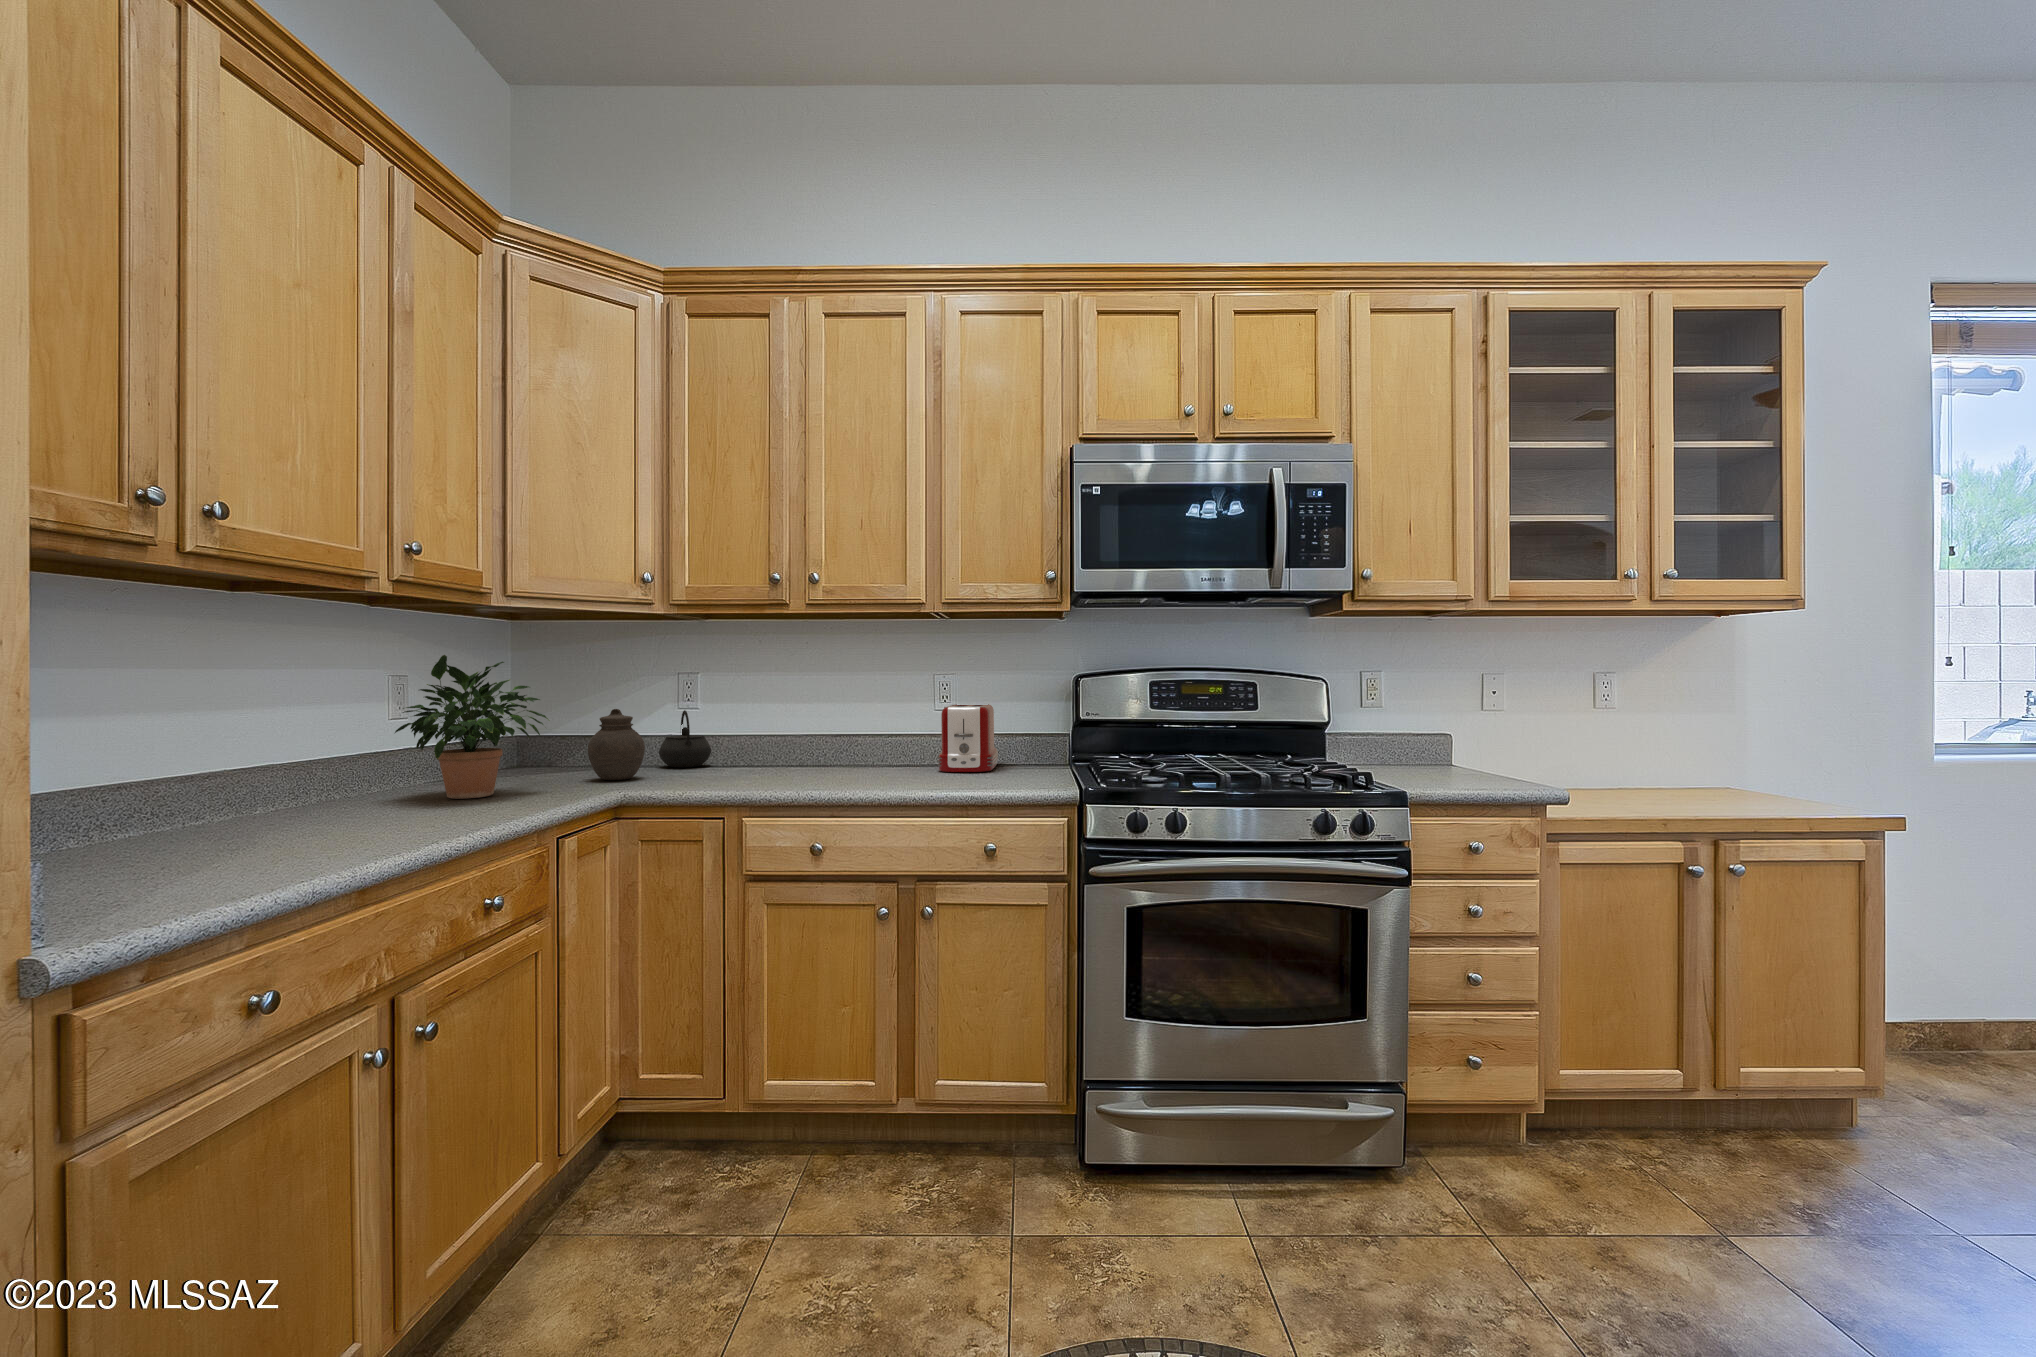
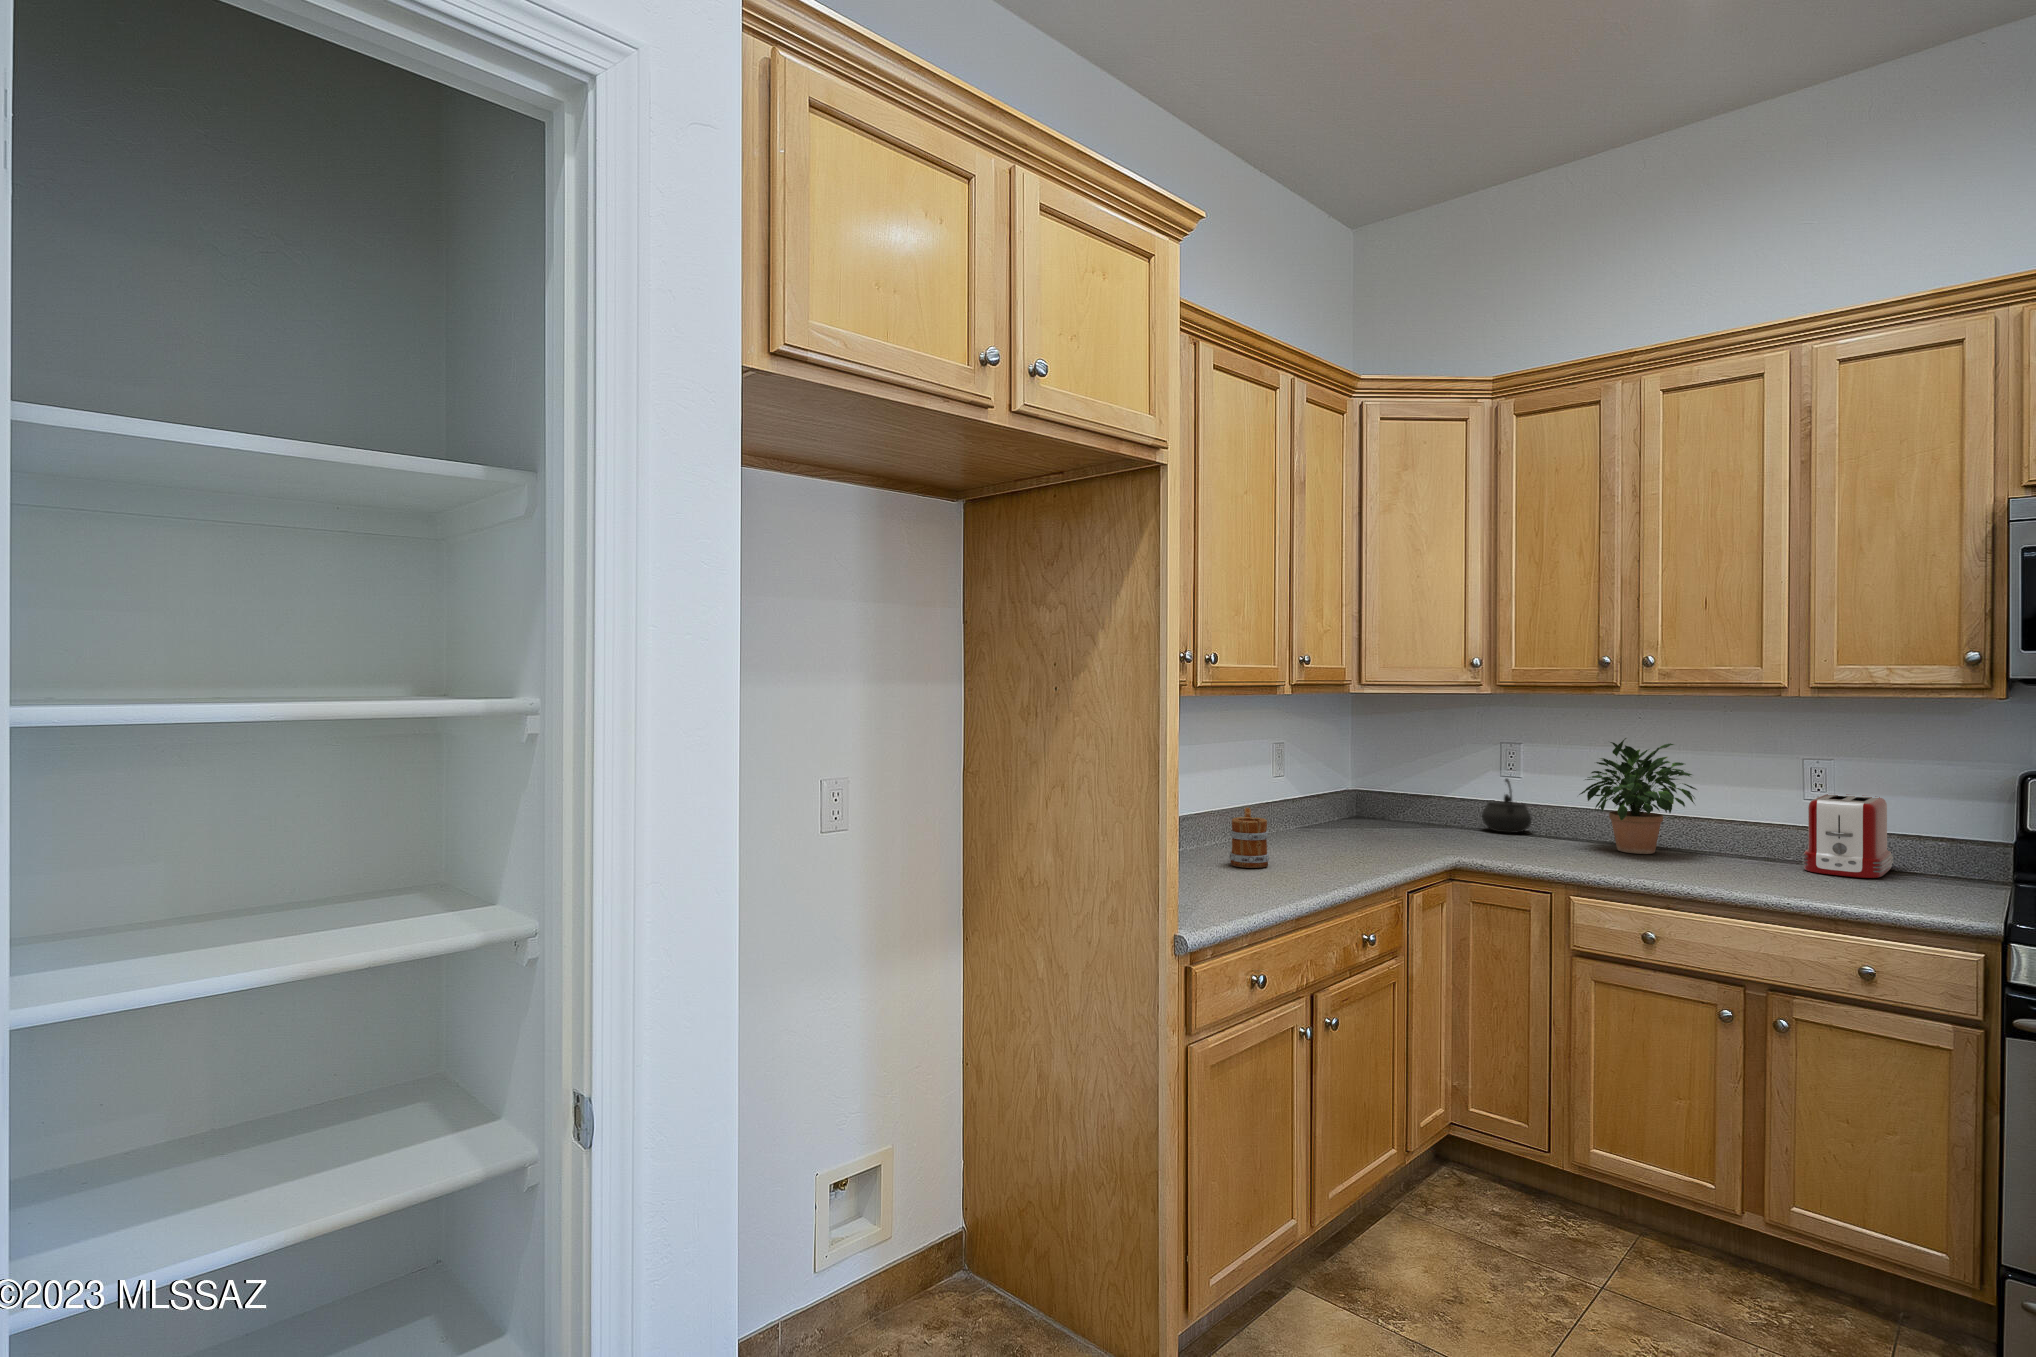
potted plant: present [395,655,550,799] -> present [1579,738,1697,854]
jar: present [588,709,645,780] -> none [1423,778,1472,841]
mug: none [276,751,346,835] -> present [1230,808,1269,868]

